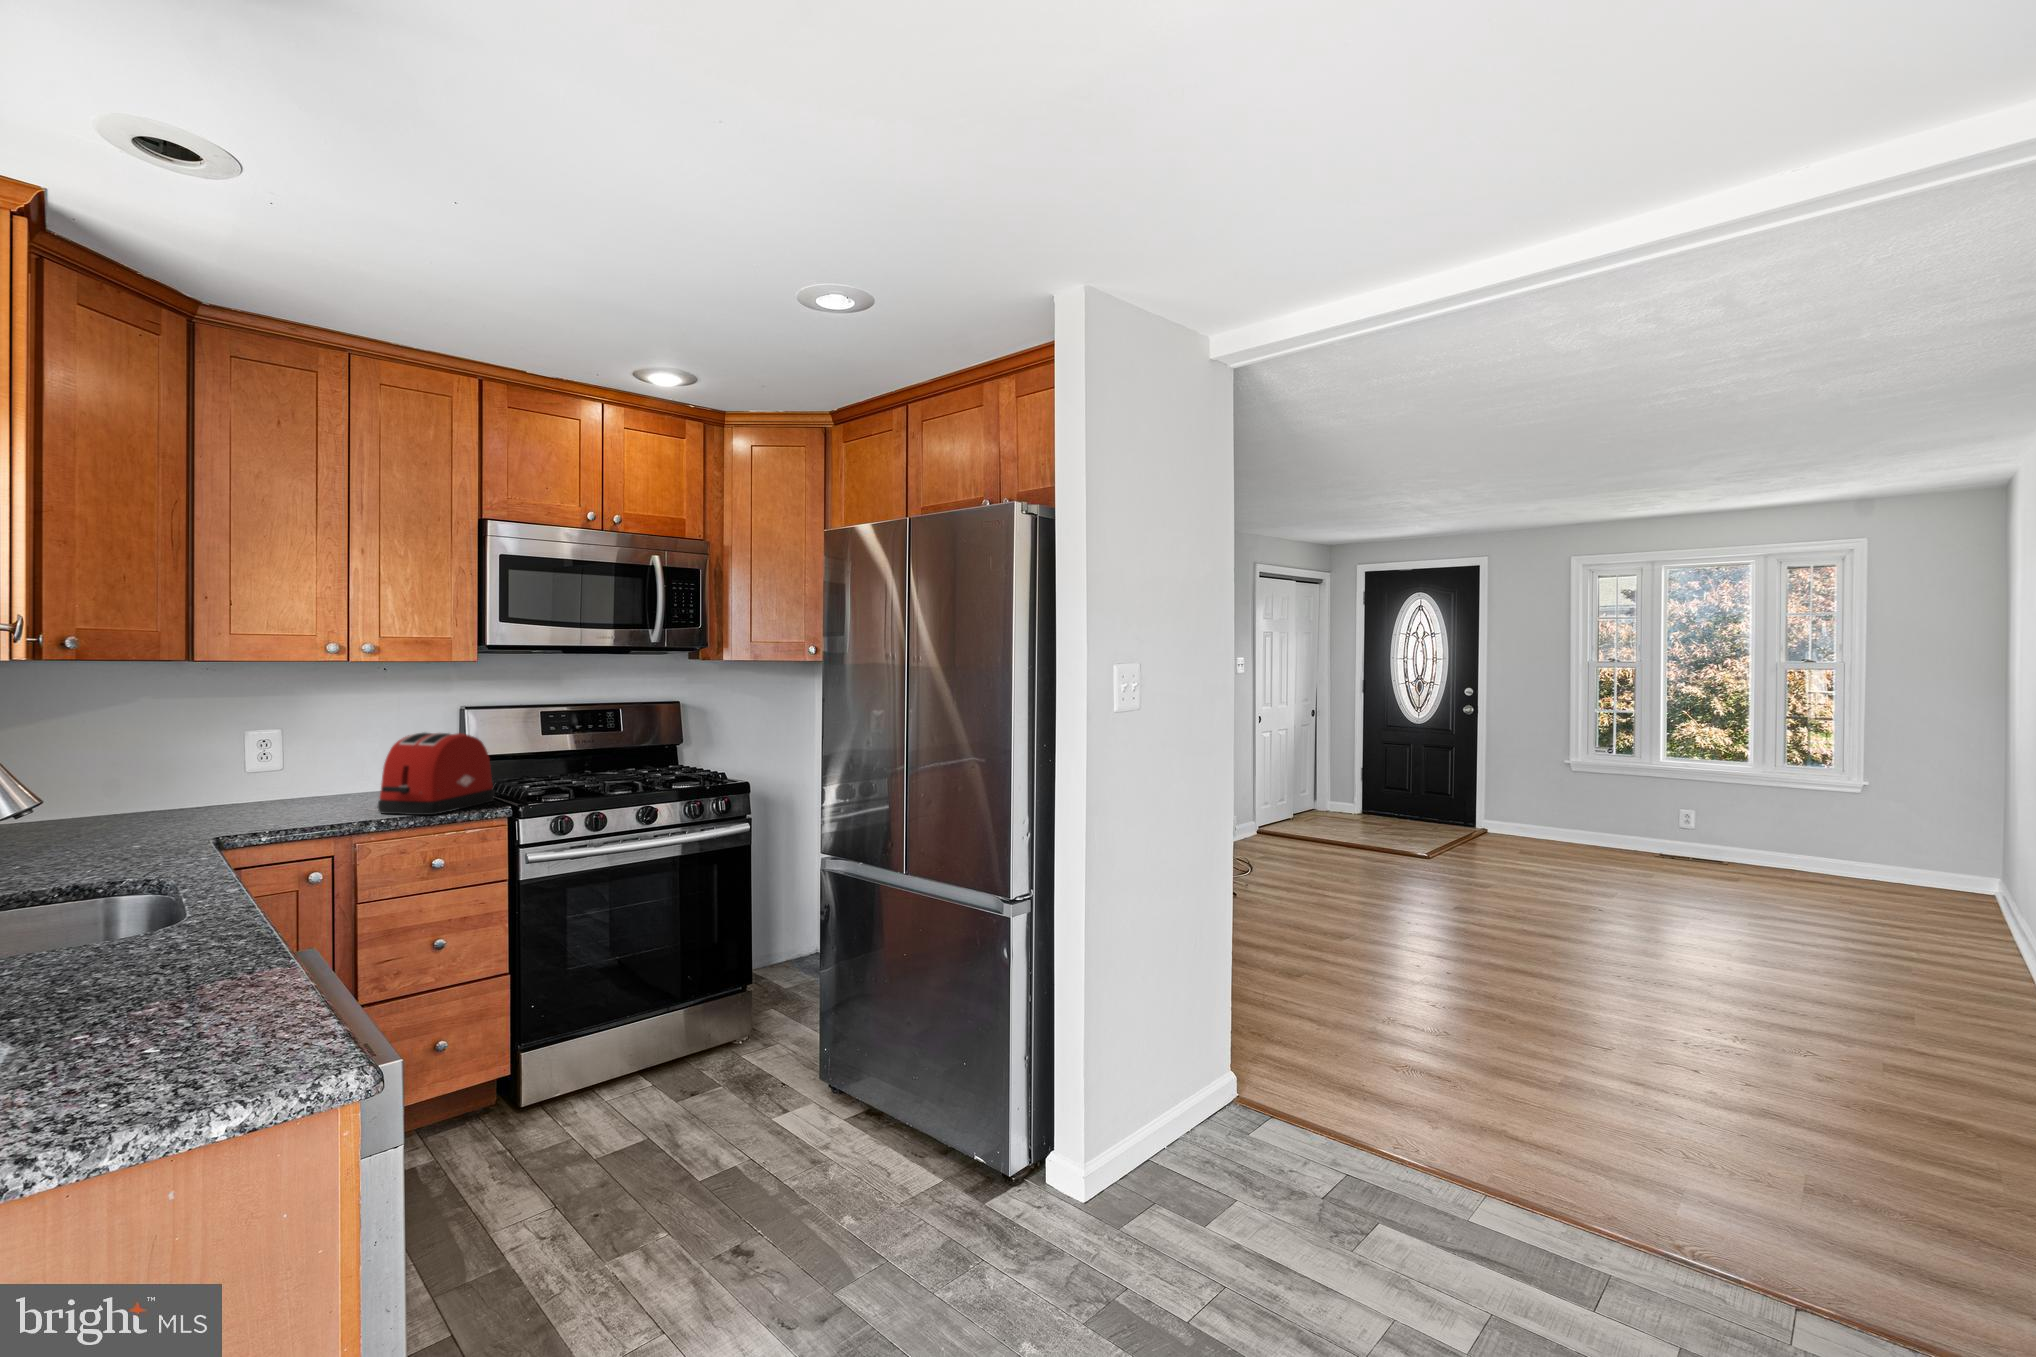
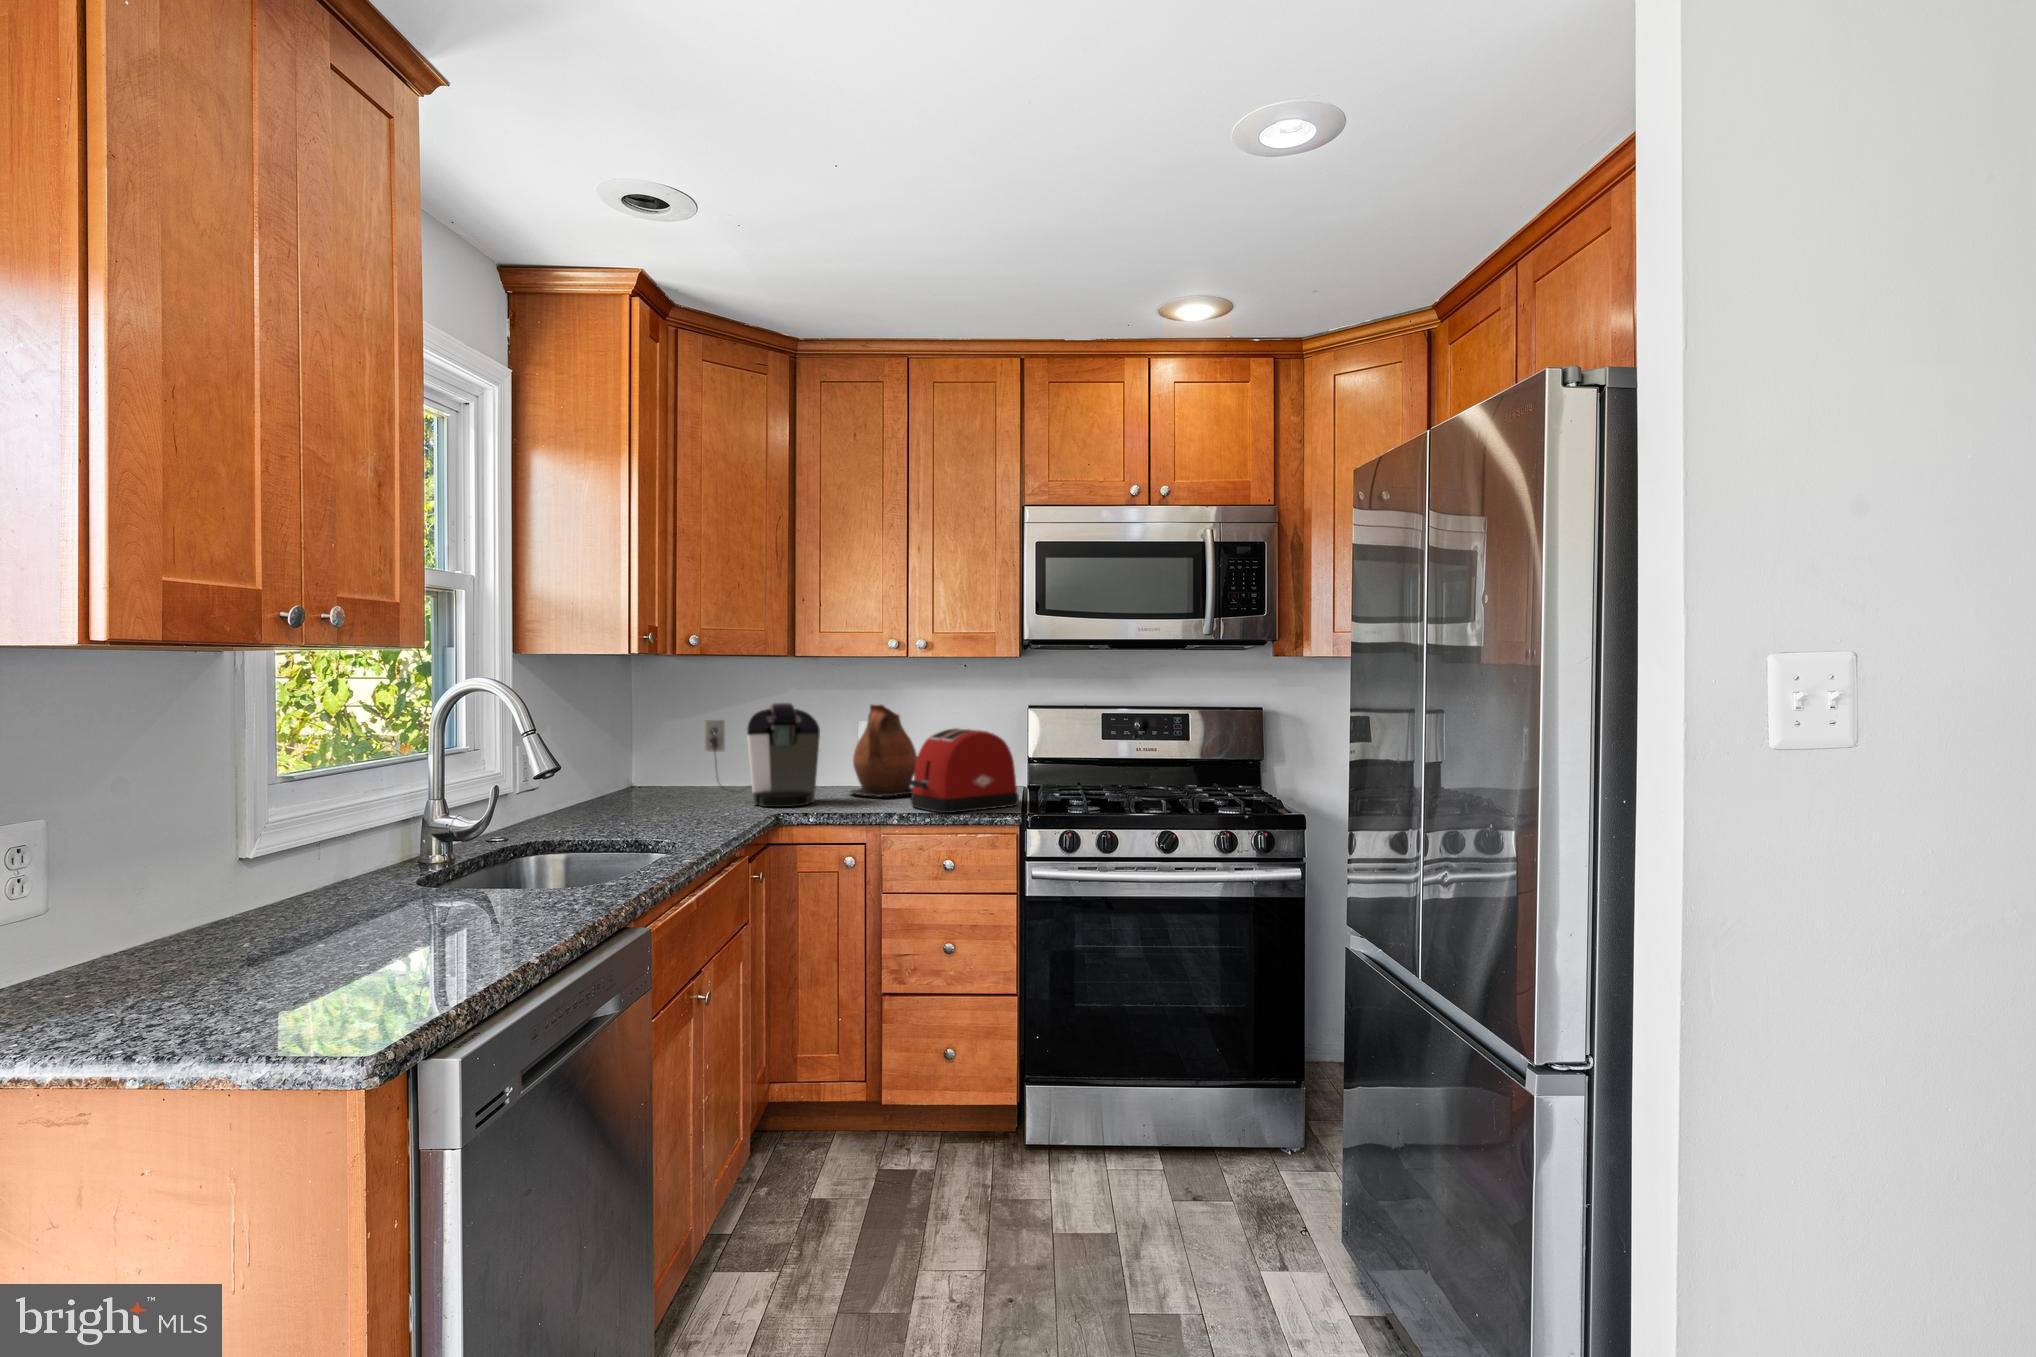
ceramic pitcher: none [255,711,367,808] -> present [846,704,917,797]
coffee maker: none [60,714,247,832] -> present [704,703,820,807]

